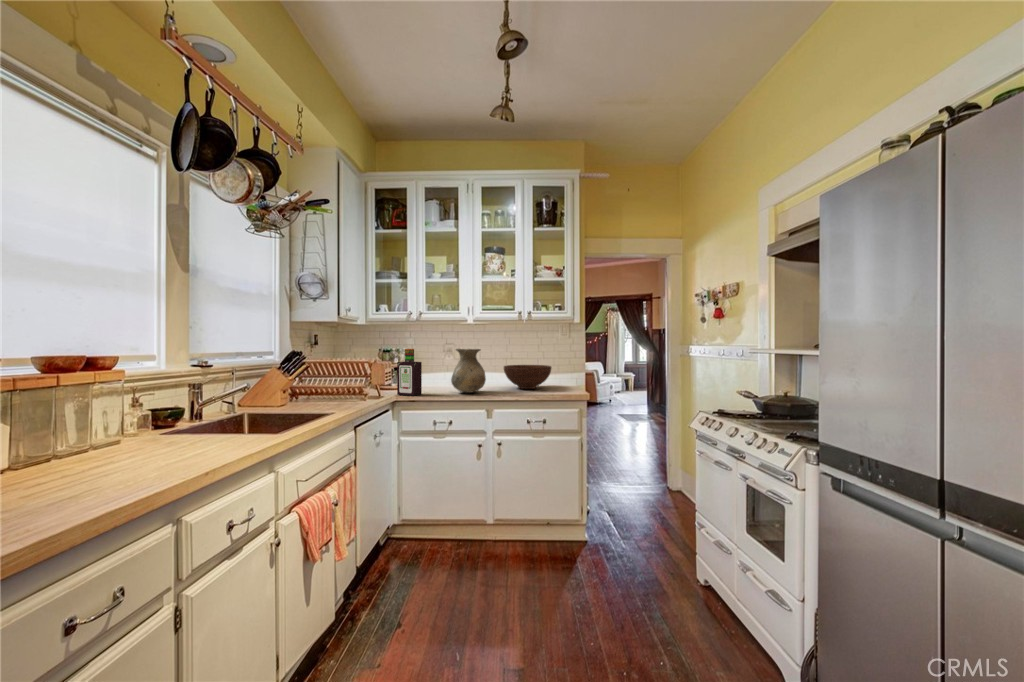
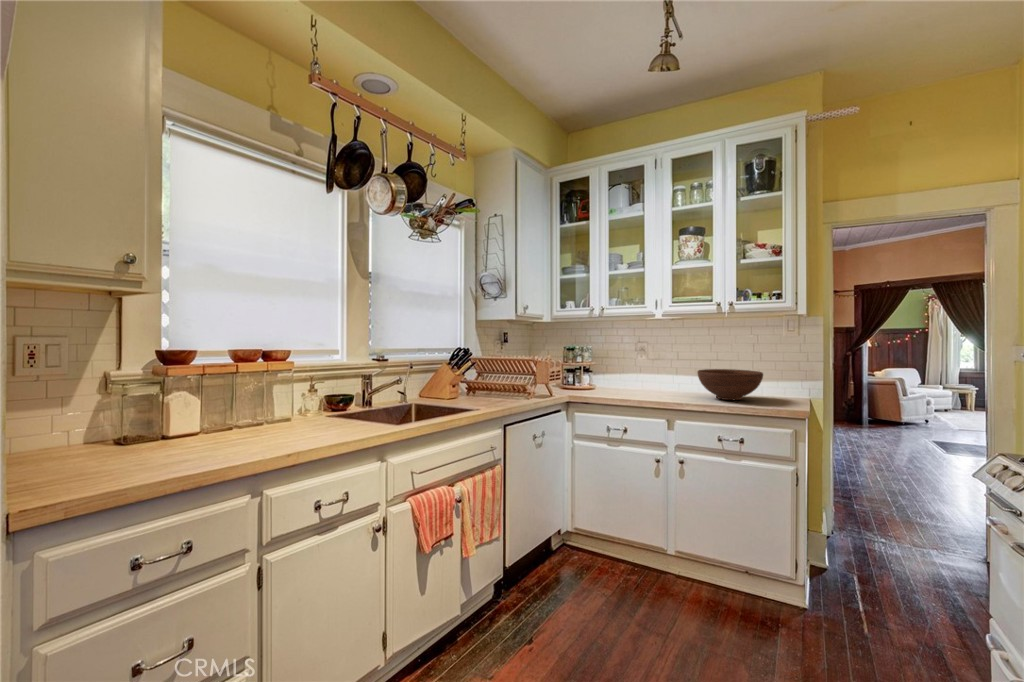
bottle: present [397,349,422,396] -> none [573,348,597,398]
vase: present [451,349,486,393] -> none [629,349,670,399]

